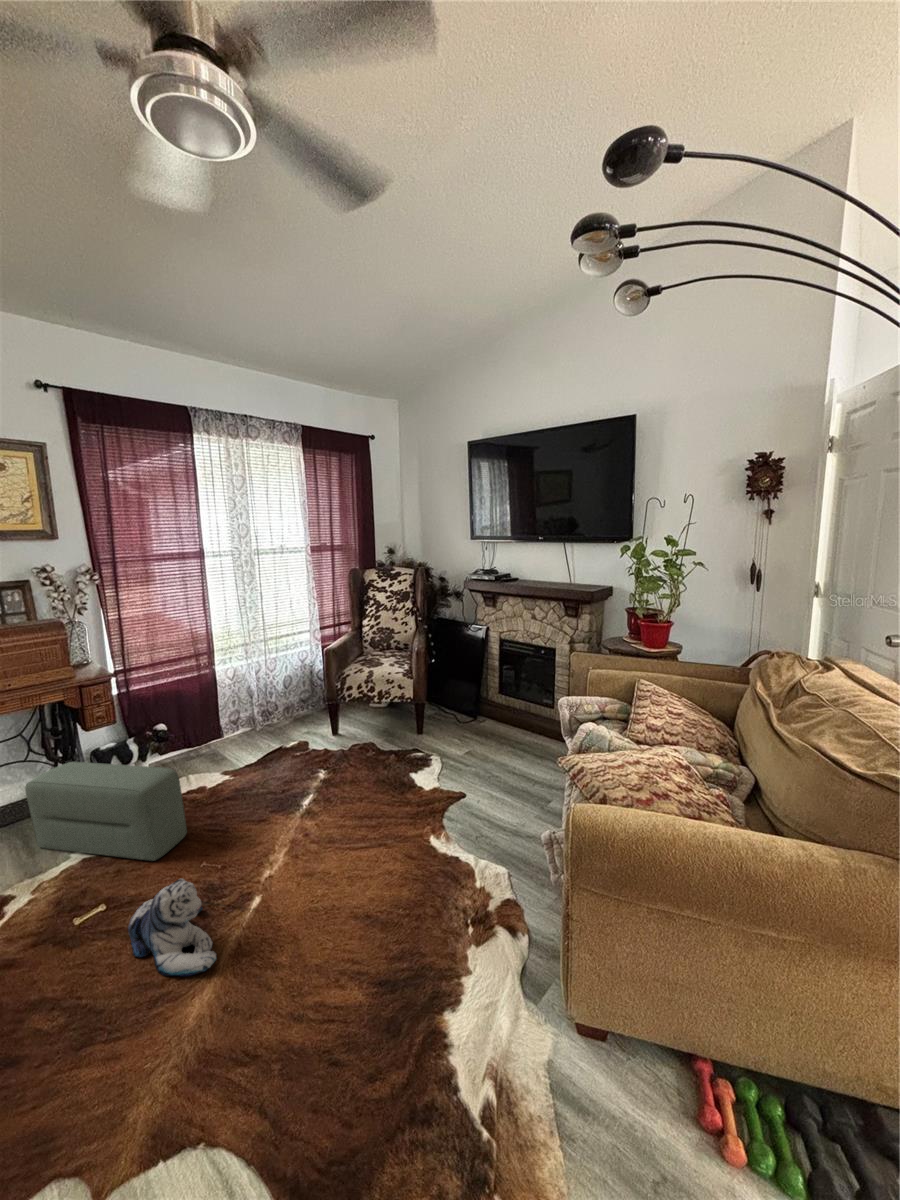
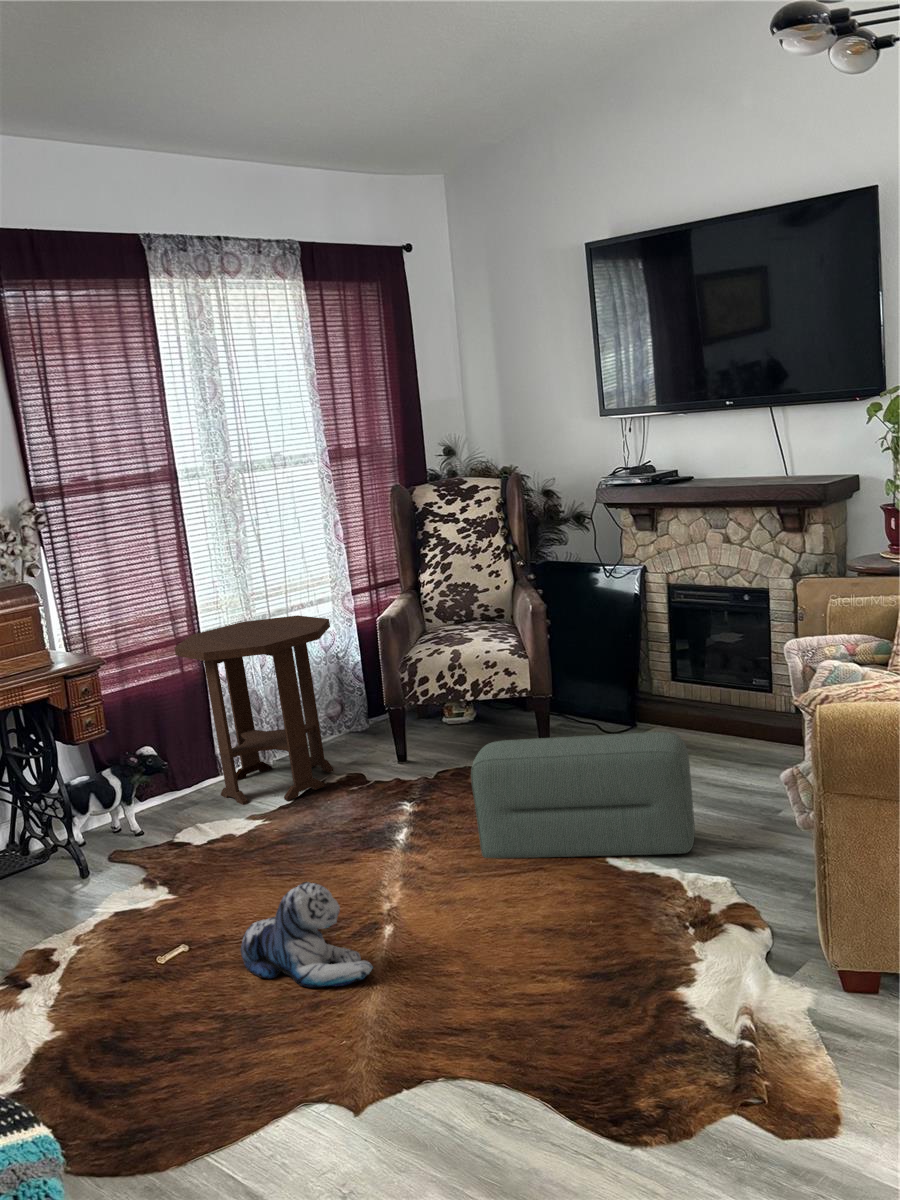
side table: none [191,643,294,762] -> present [174,615,333,805]
pouf: present [25,762,187,861] -> present [471,732,695,858]

